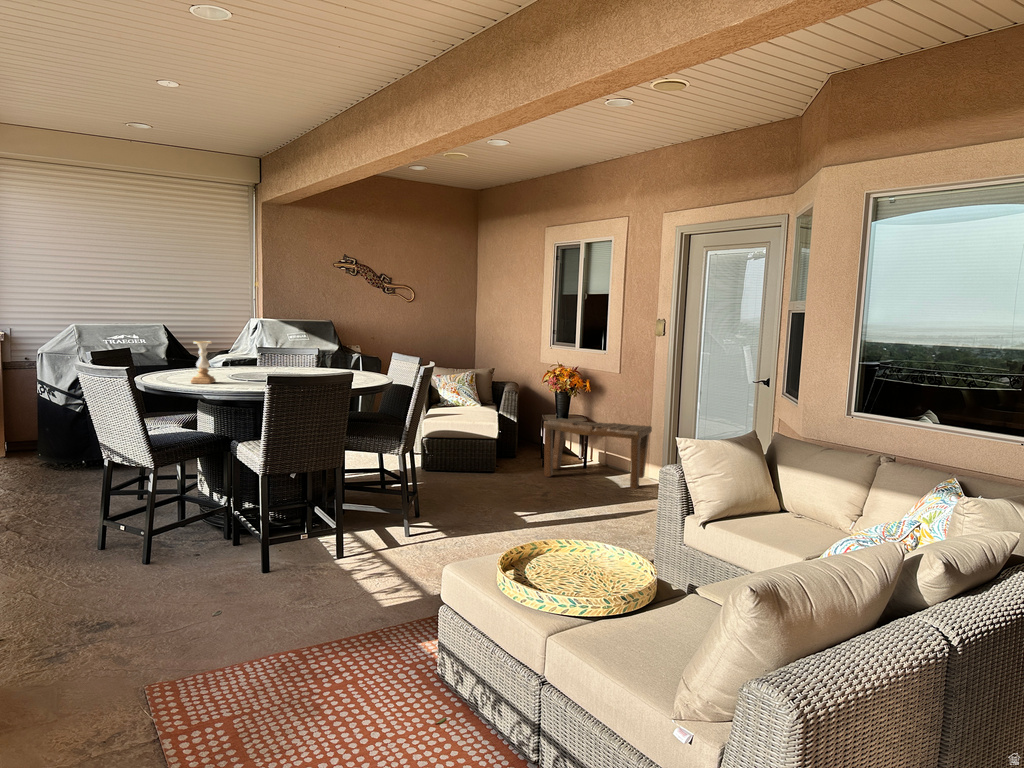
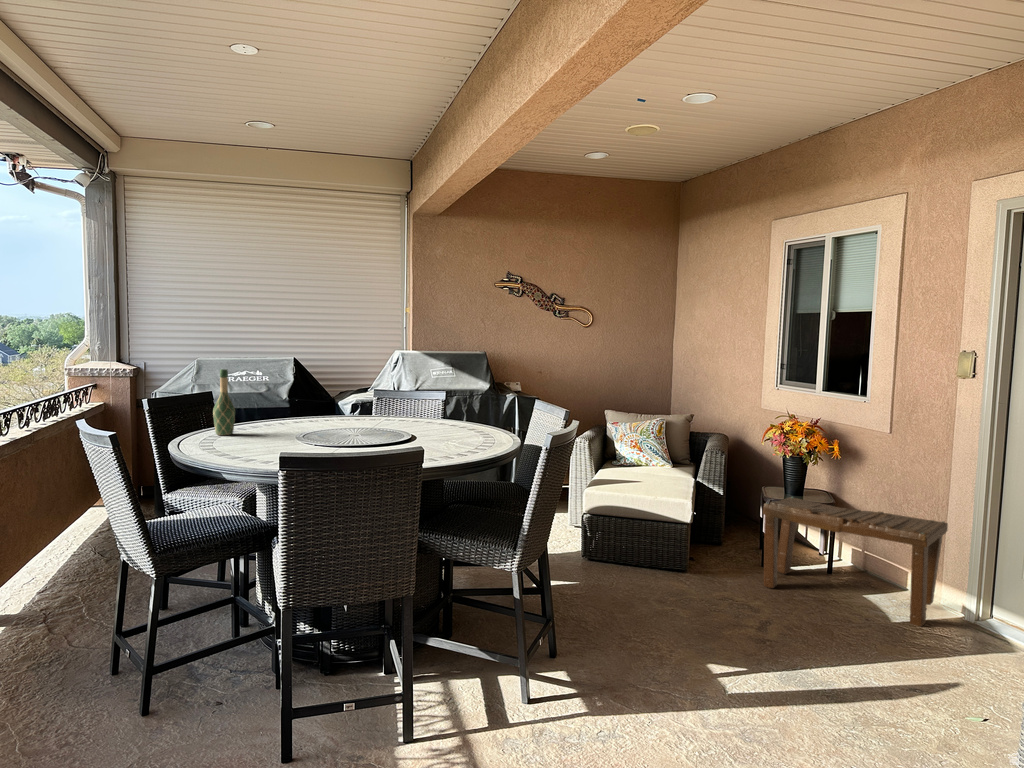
wine bottle: none [154,328,171,378] -> present [213,369,235,435]
candle holder: present [191,341,216,384] -> none [240,388,276,448]

